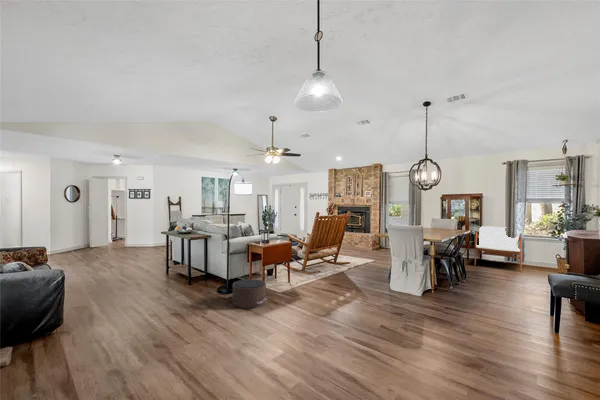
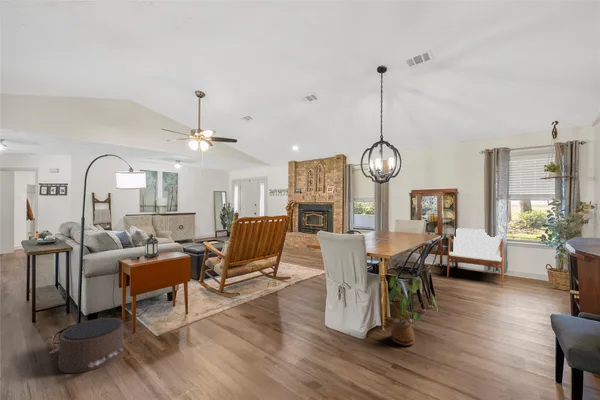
house plant: none [438,255,476,301] -> present [388,276,437,345]

